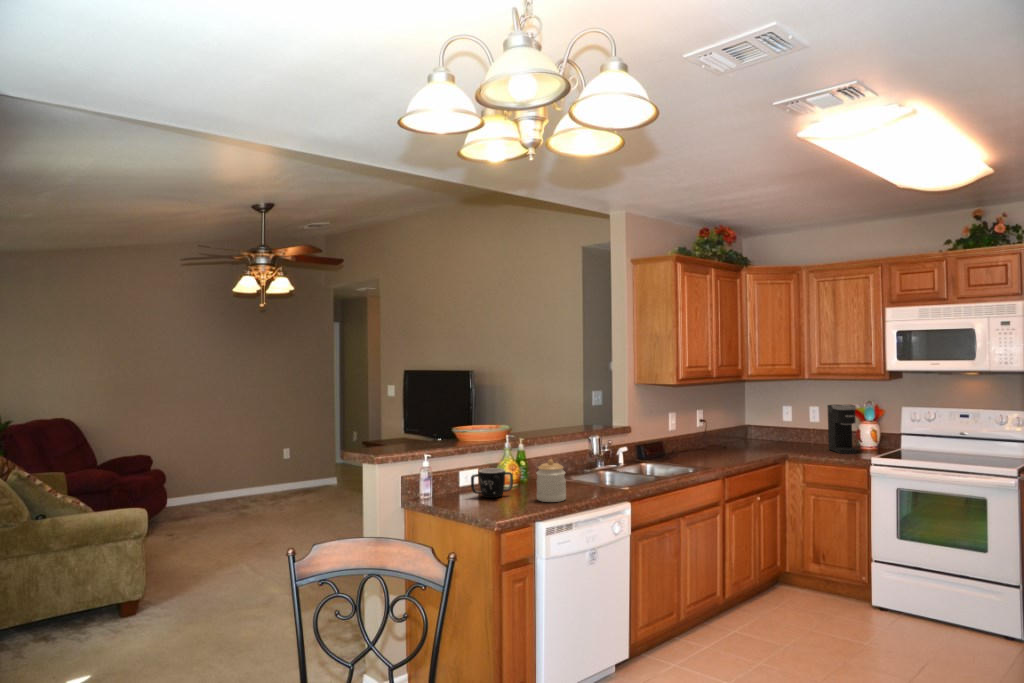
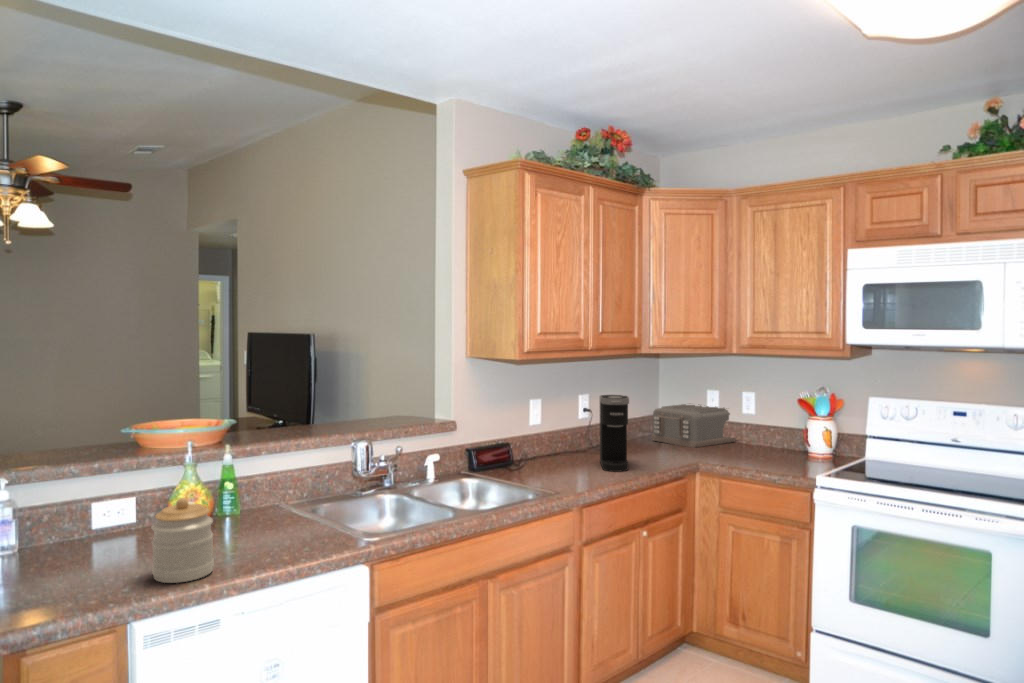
coffee maker: present [827,405,856,454] -> present [600,395,629,472]
toaster: none [743,416,806,446] -> present [652,404,736,448]
mug: present [471,468,513,498] -> none [51,506,142,565]

